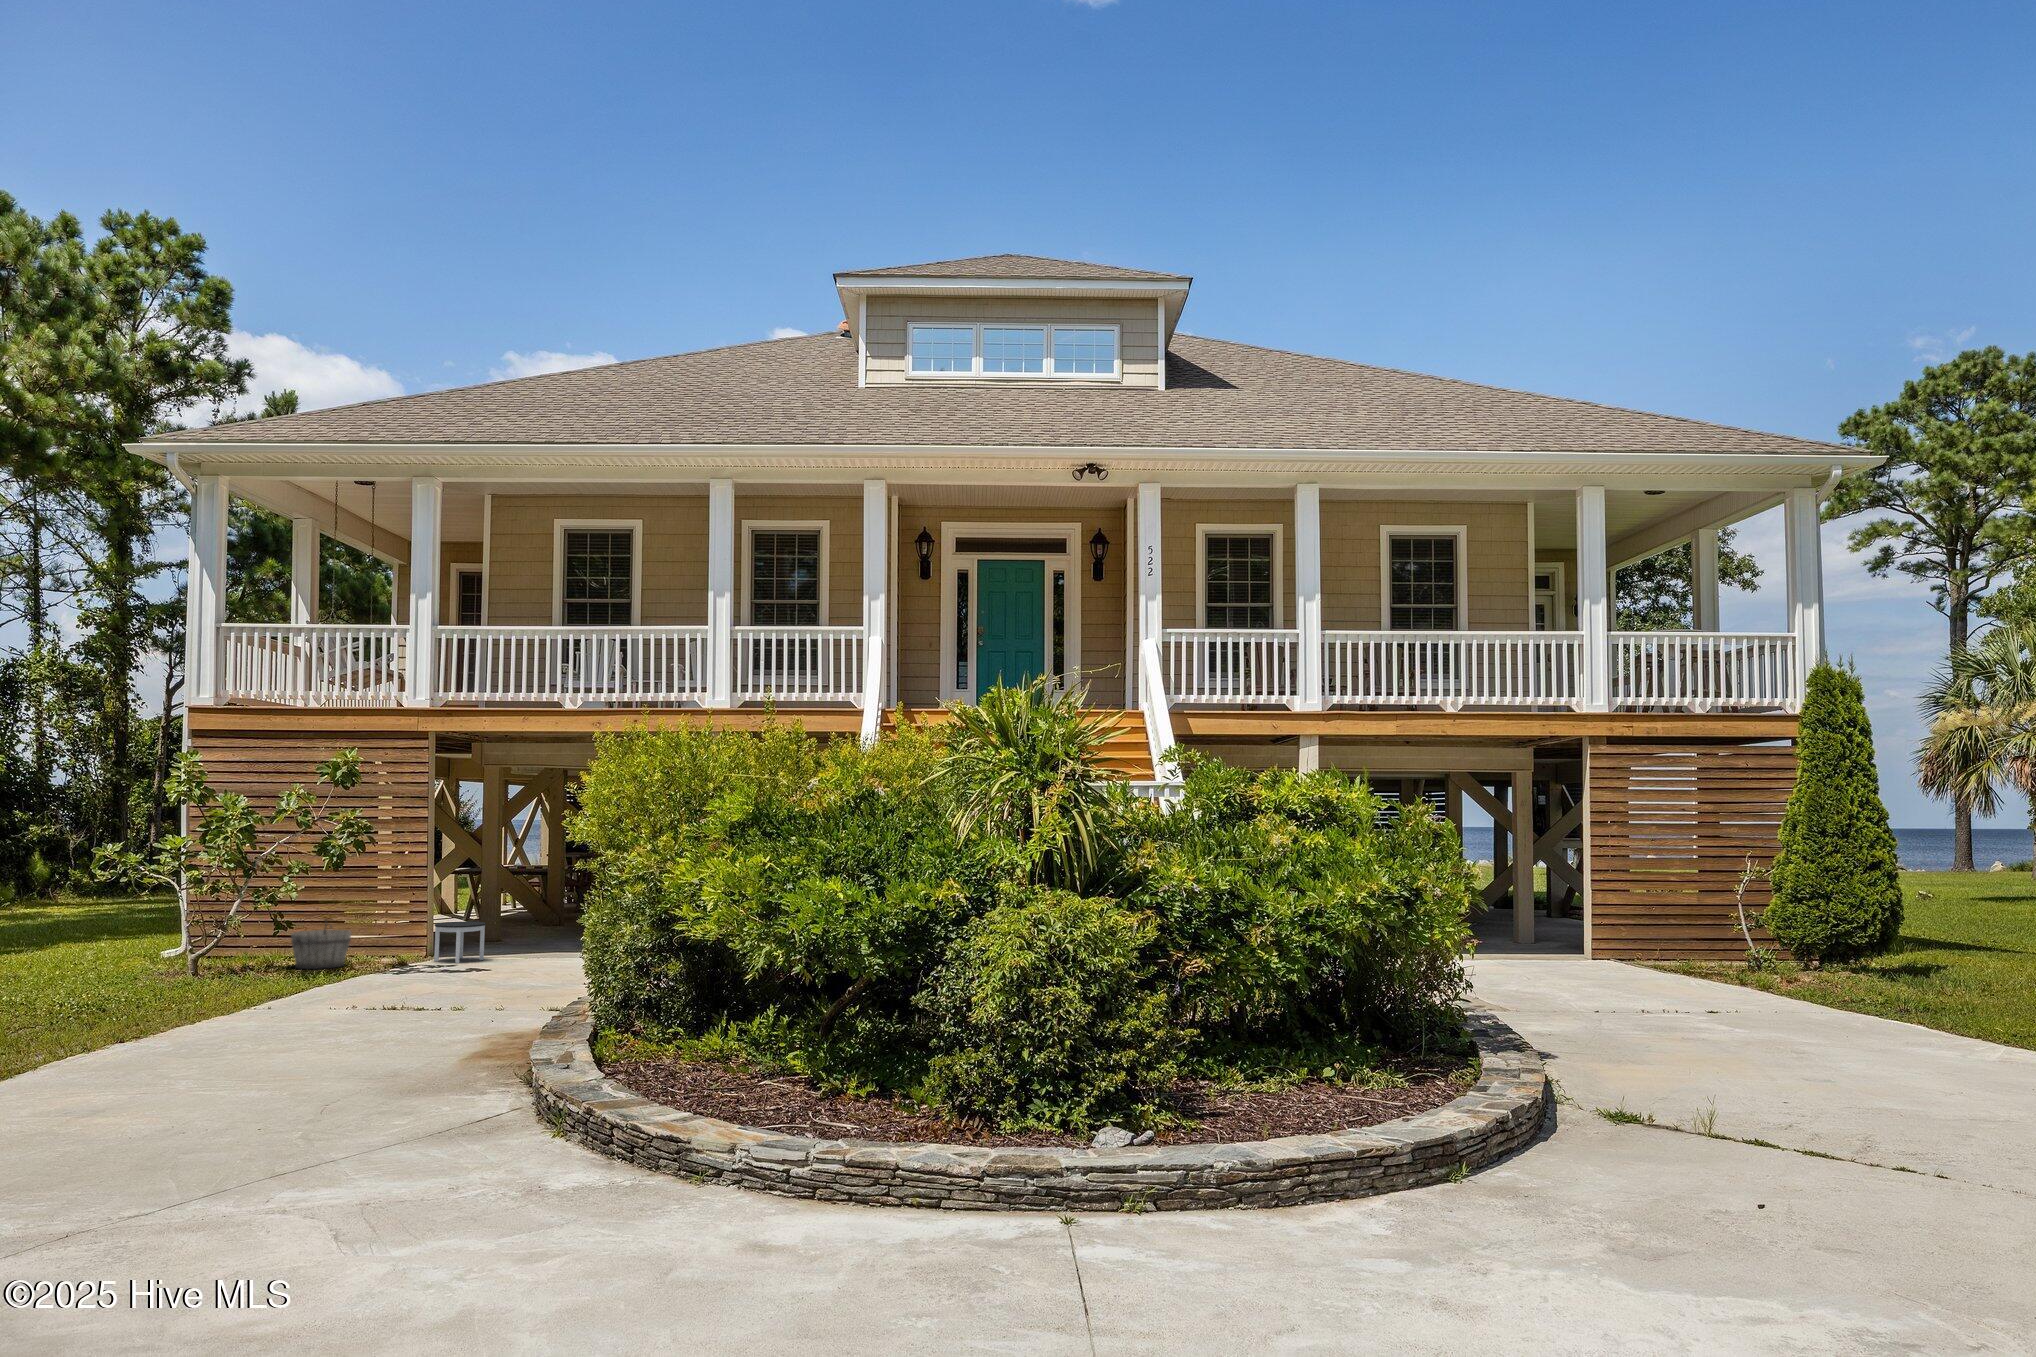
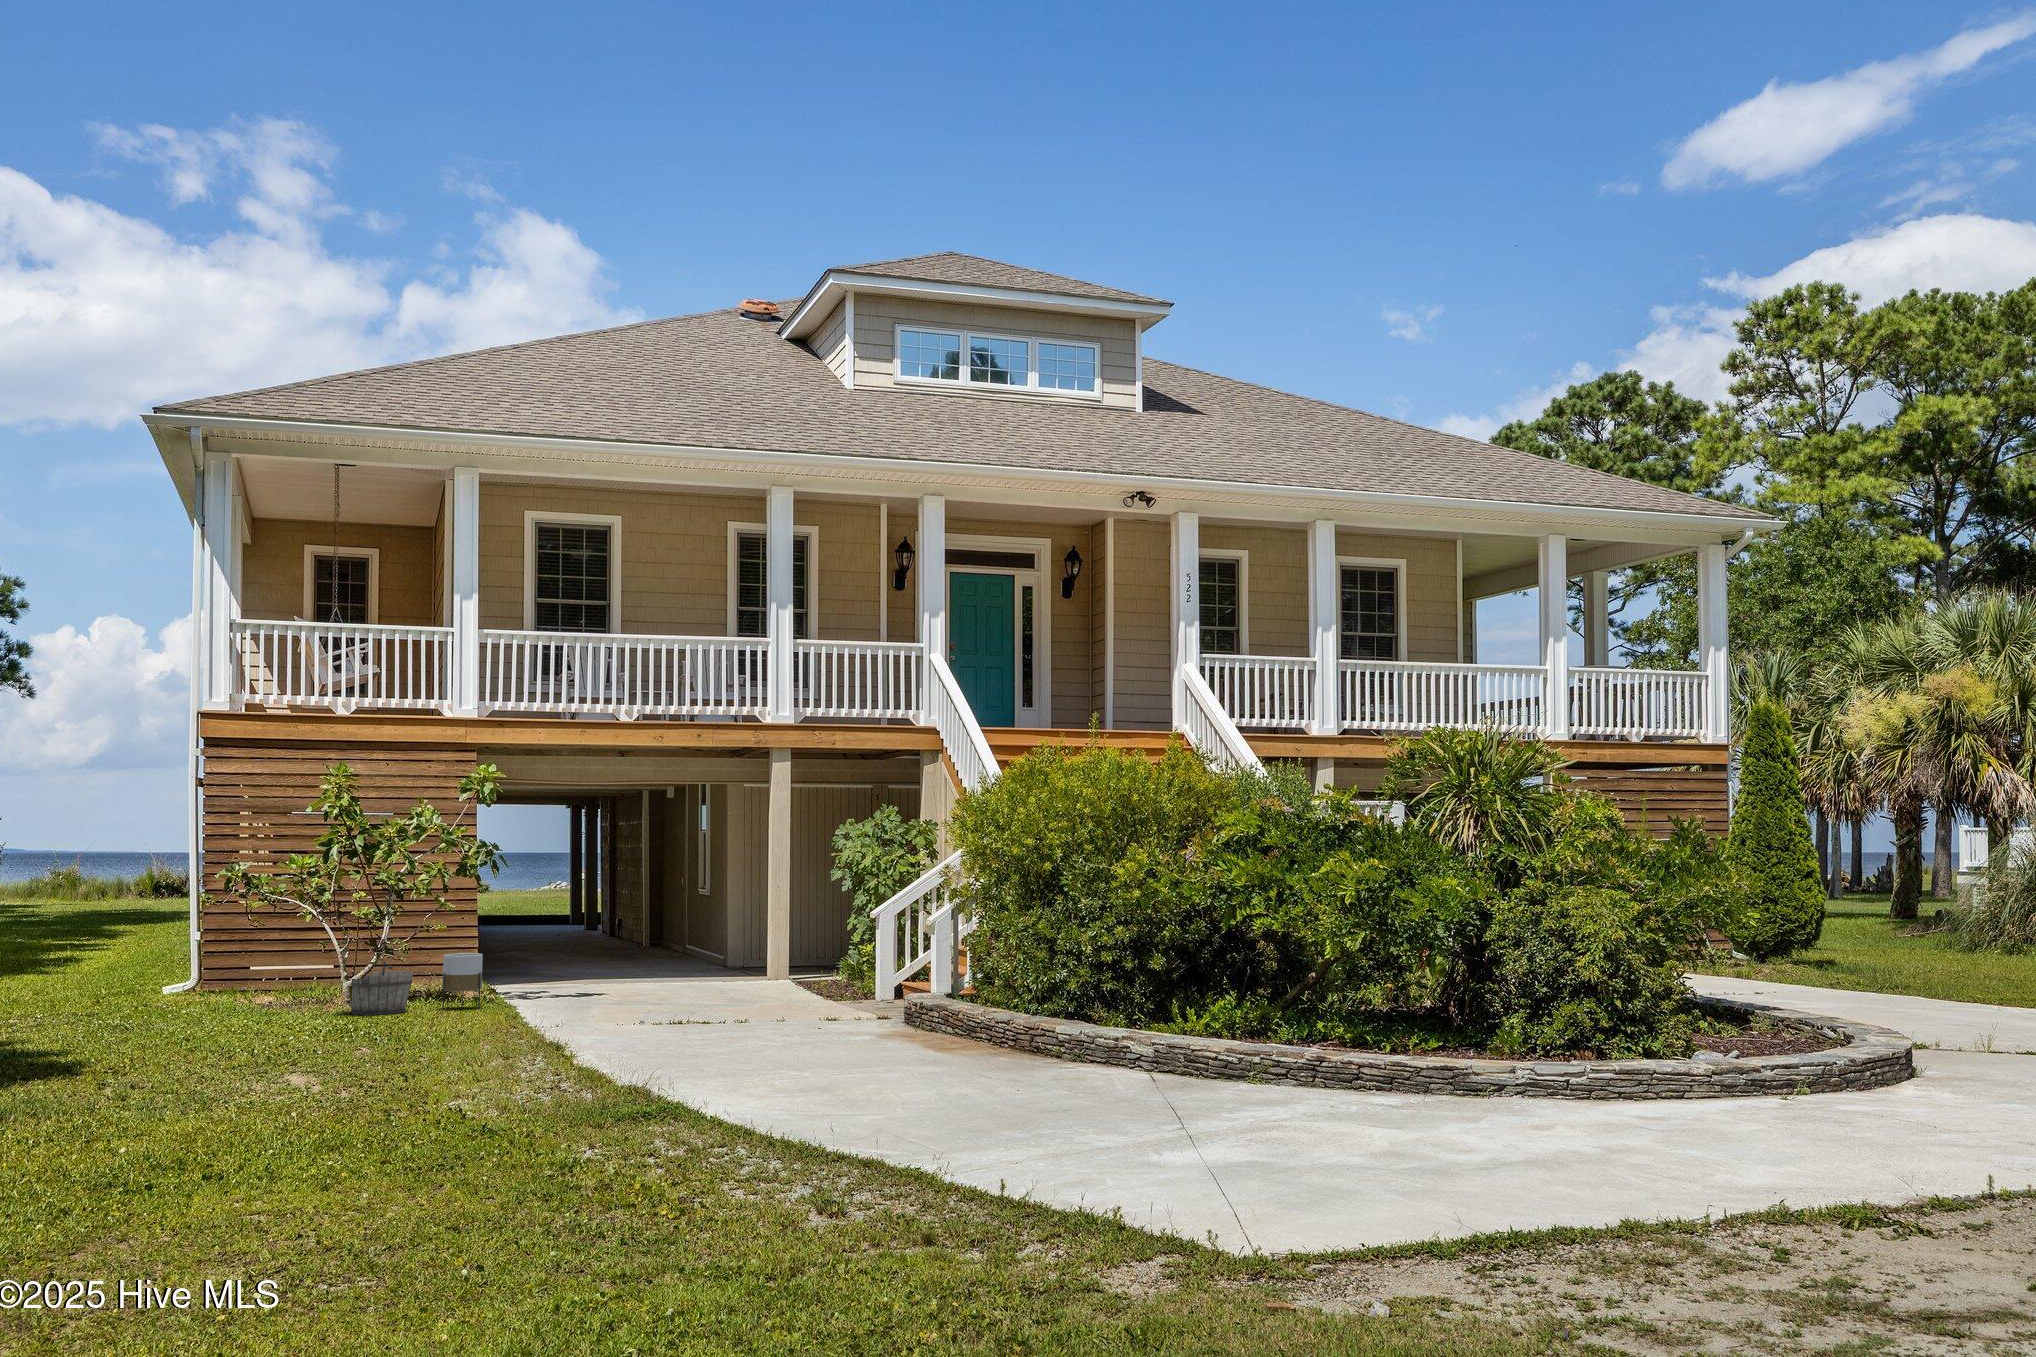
planter: none [375,916,414,966] -> present [442,953,483,1010]
round table: present [434,921,486,963] -> none [488,960,544,1005]

